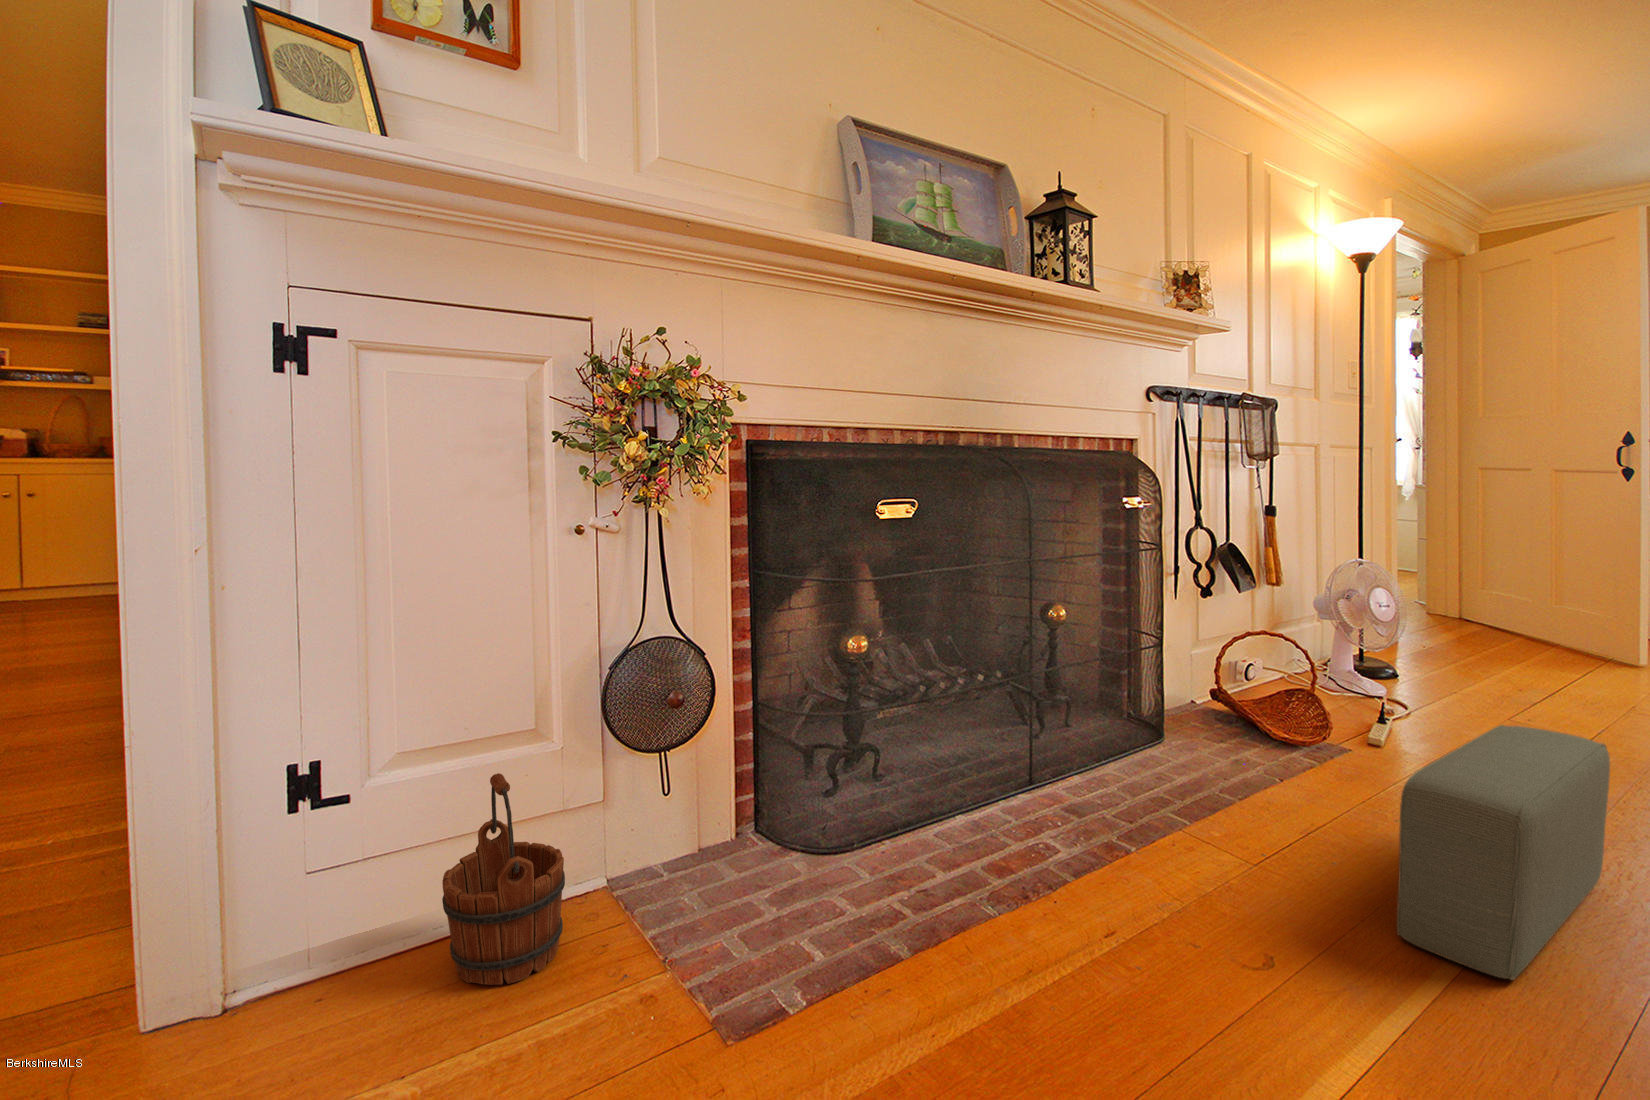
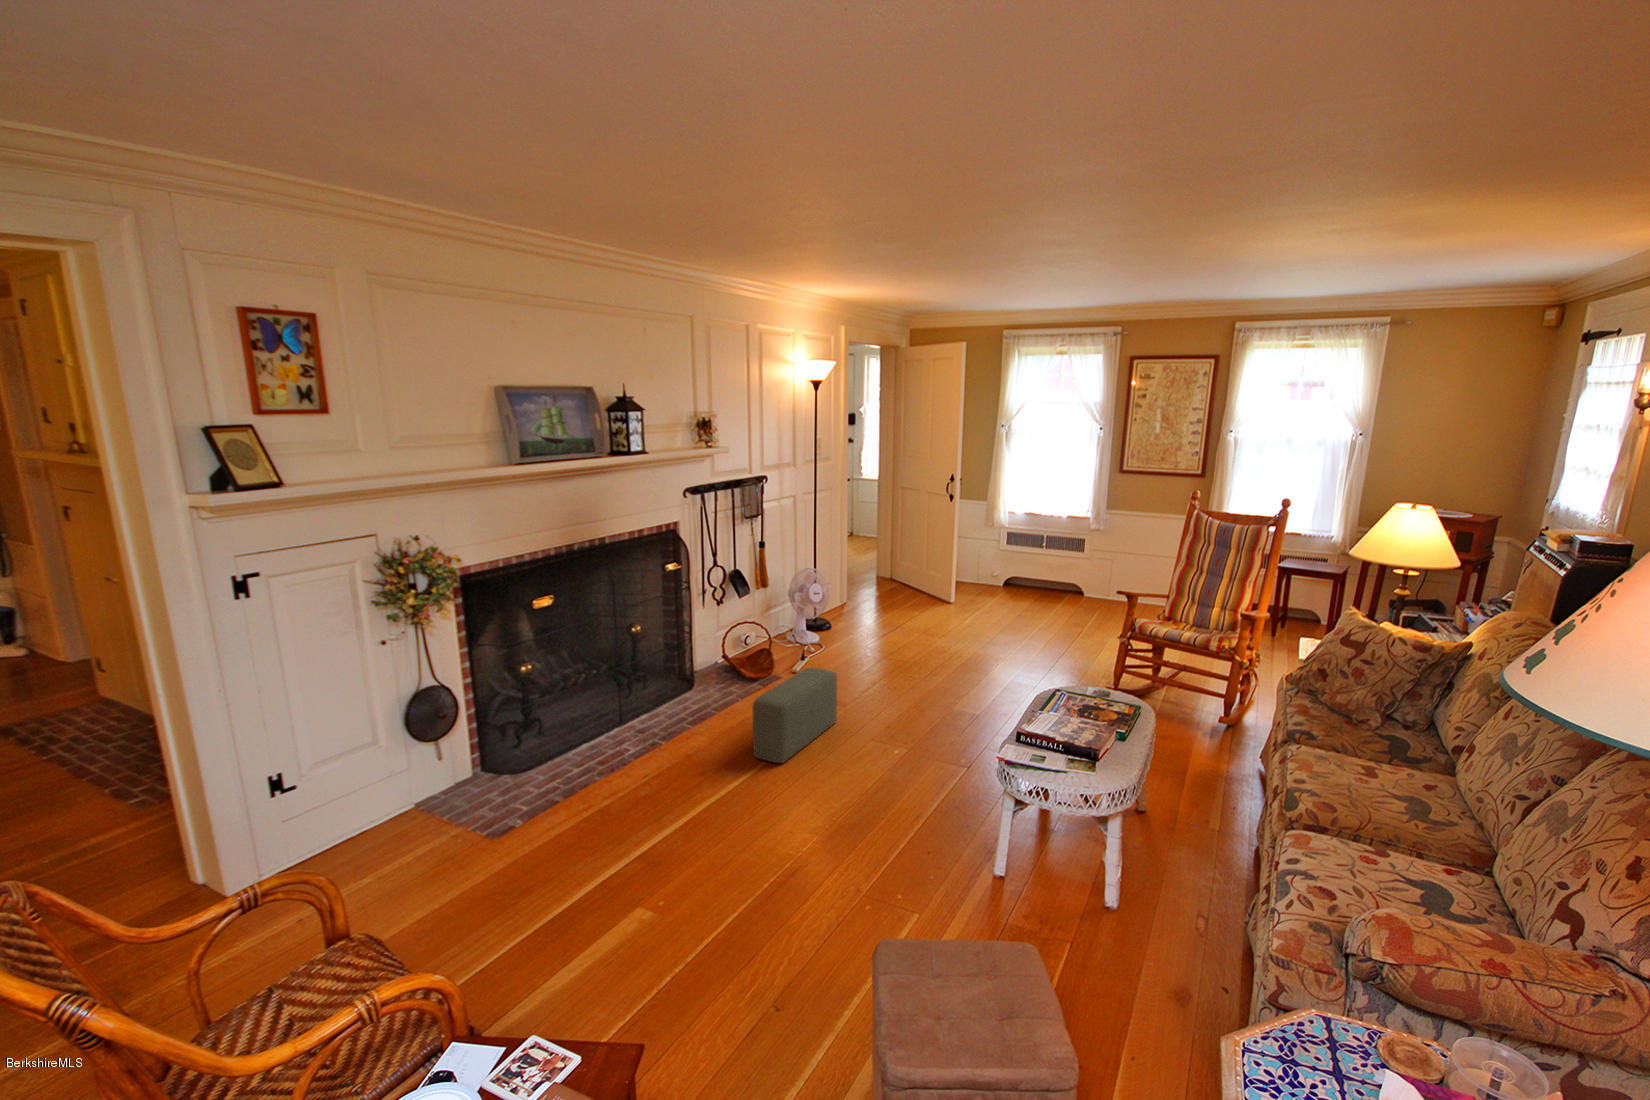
wooden bucket: present [442,773,565,985] -> none [341,764,401,856]

